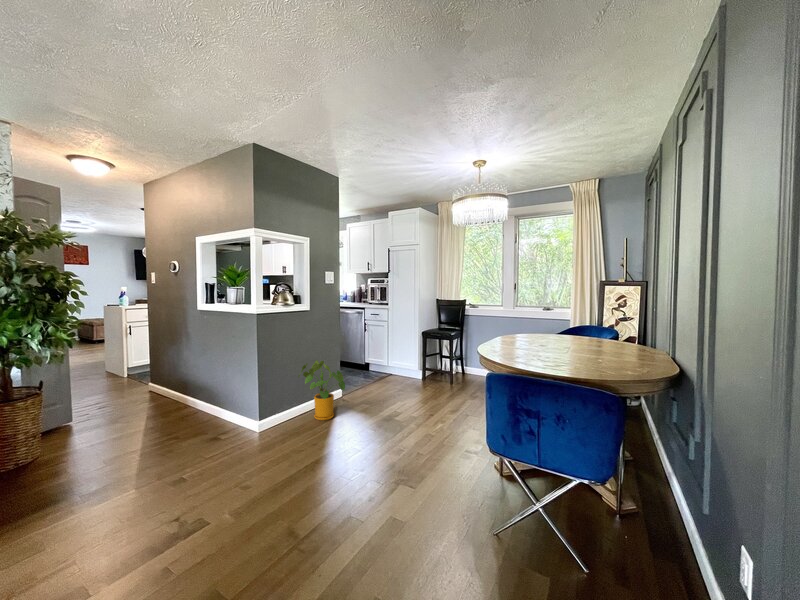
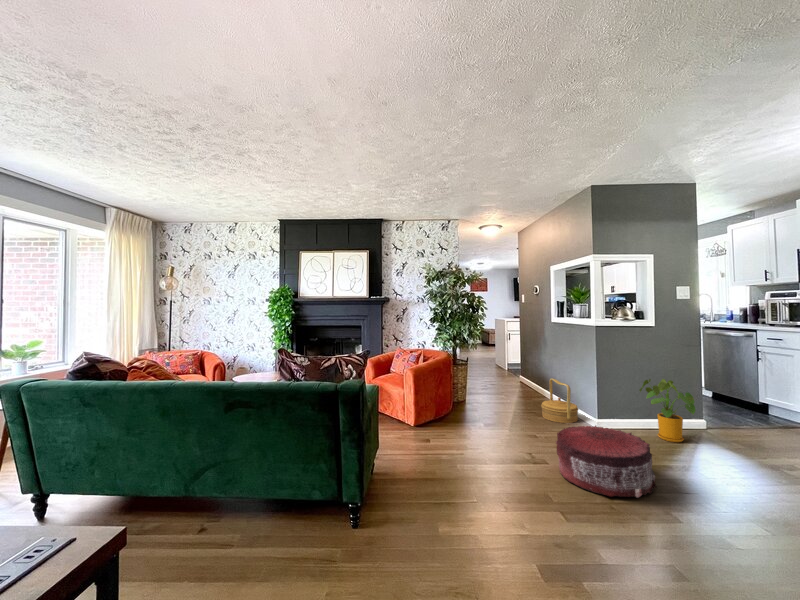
woven basket: none [186,382,236,440] -> present [541,379,578,423]
pouf: none [220,434,337,541] -> present [556,425,657,498]

